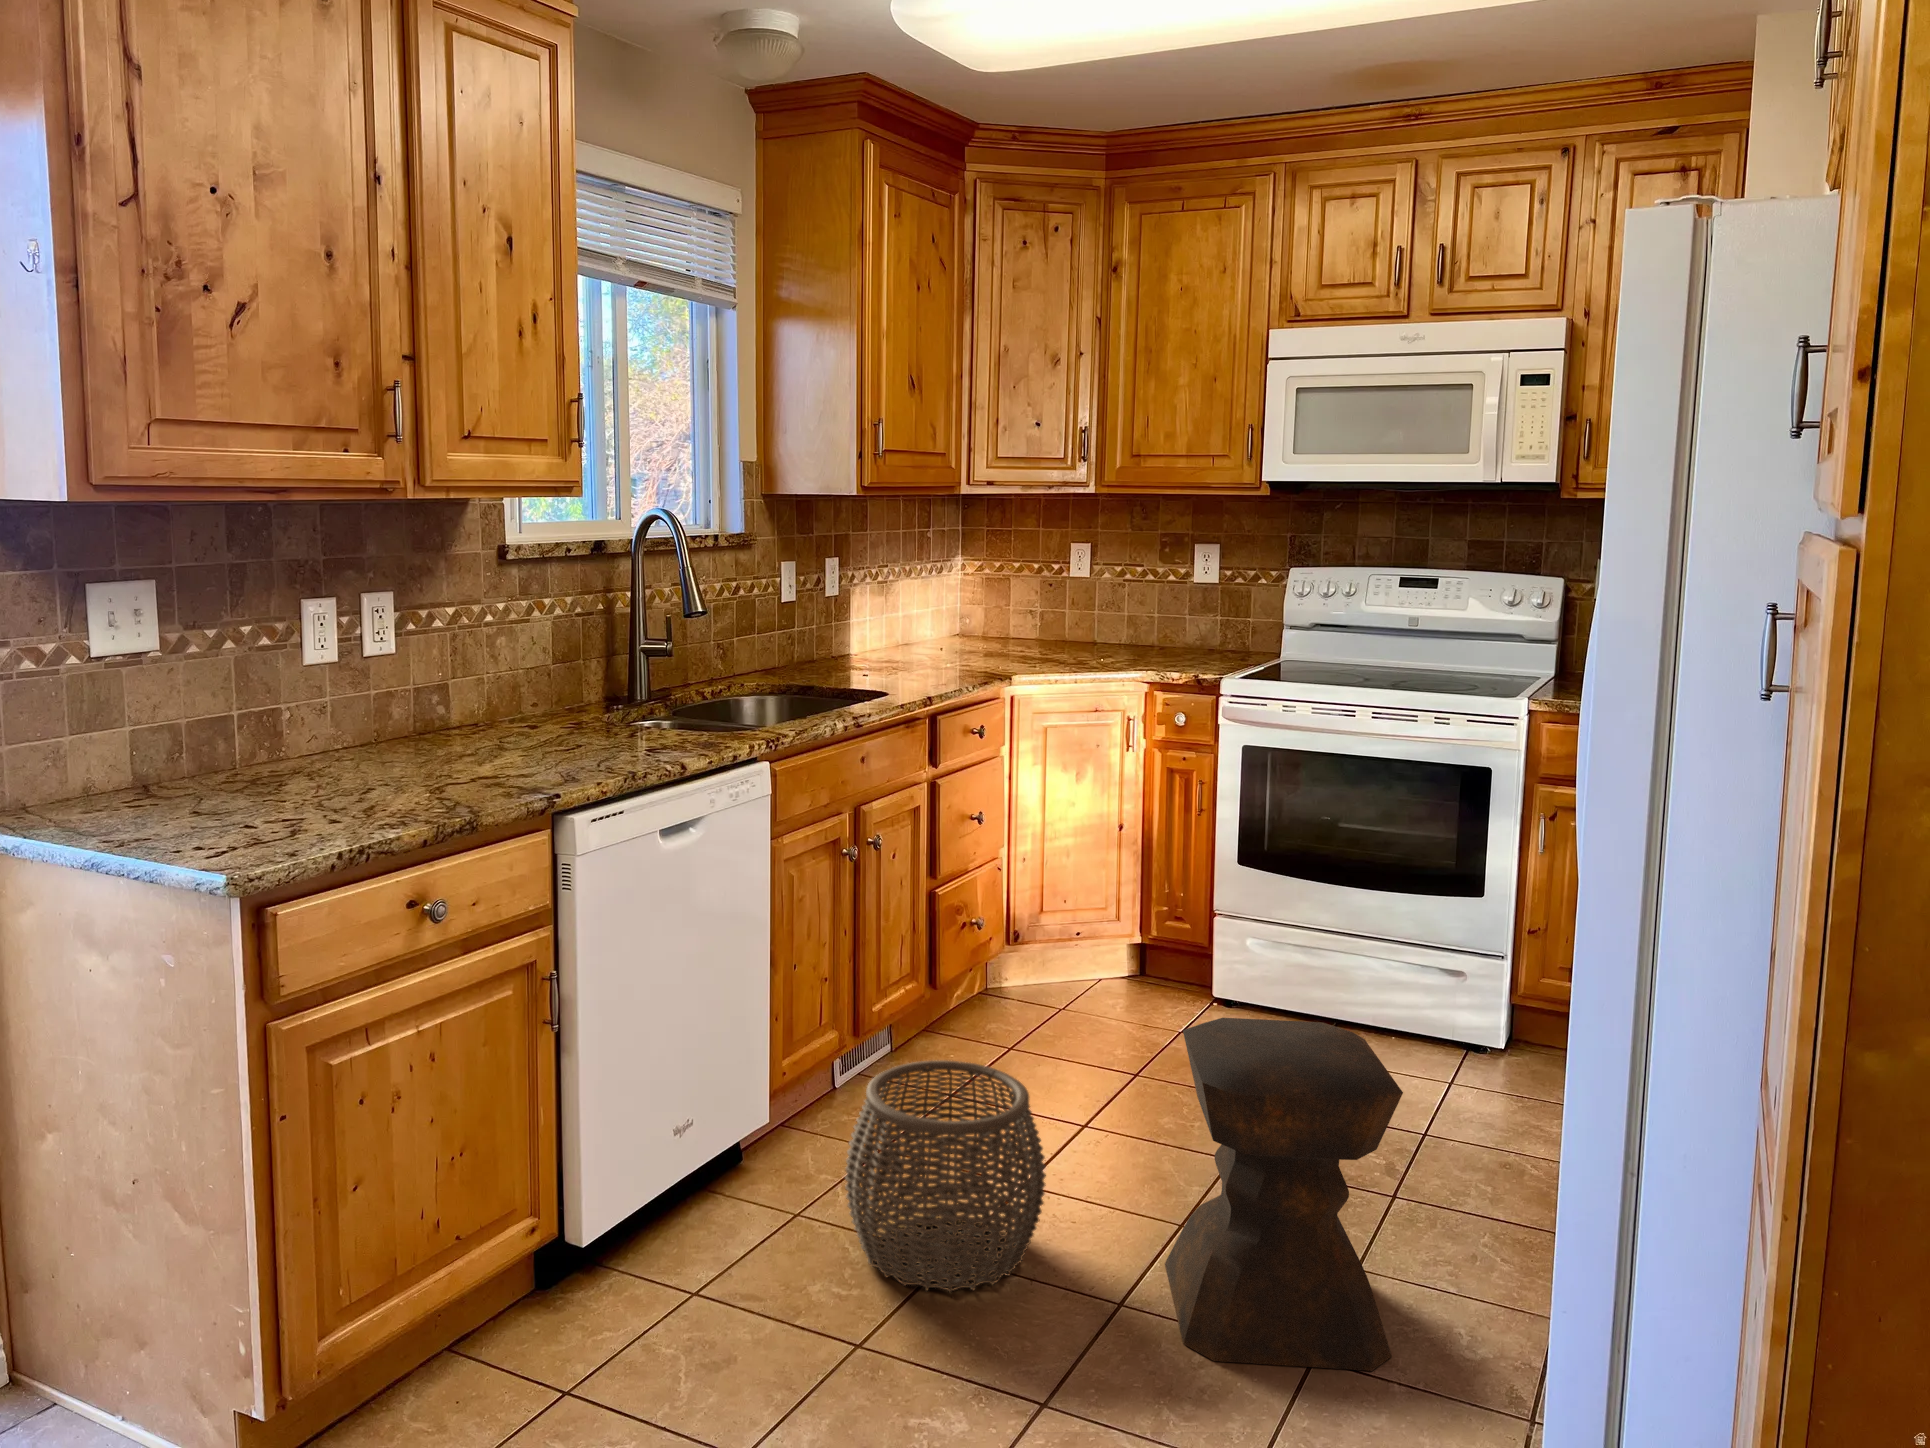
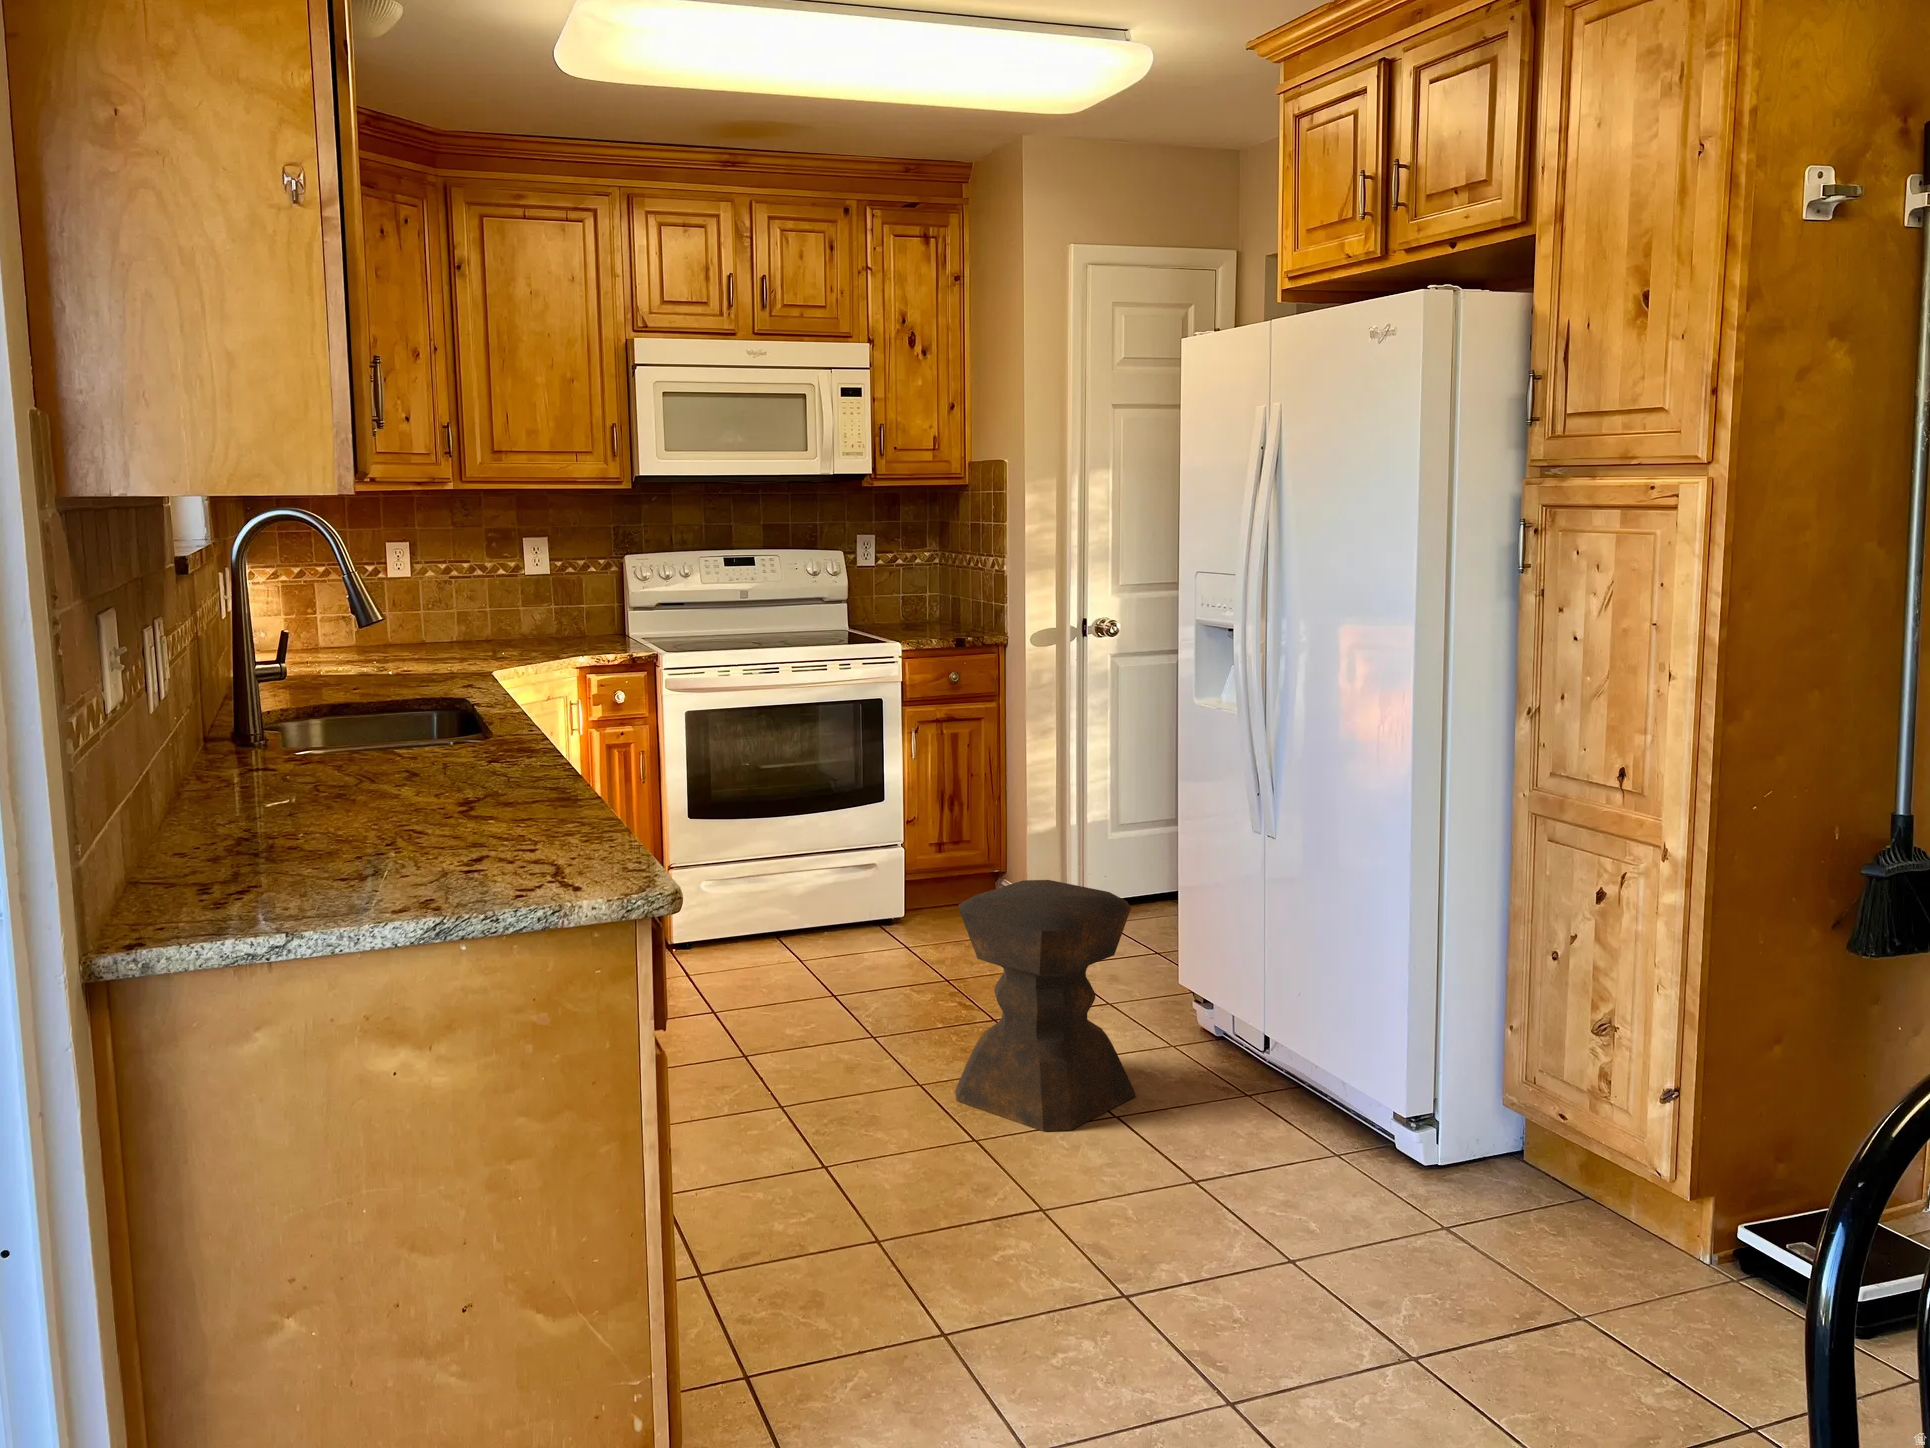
woven basket: present [845,1060,1046,1292] -> none [744,995,919,1189]

